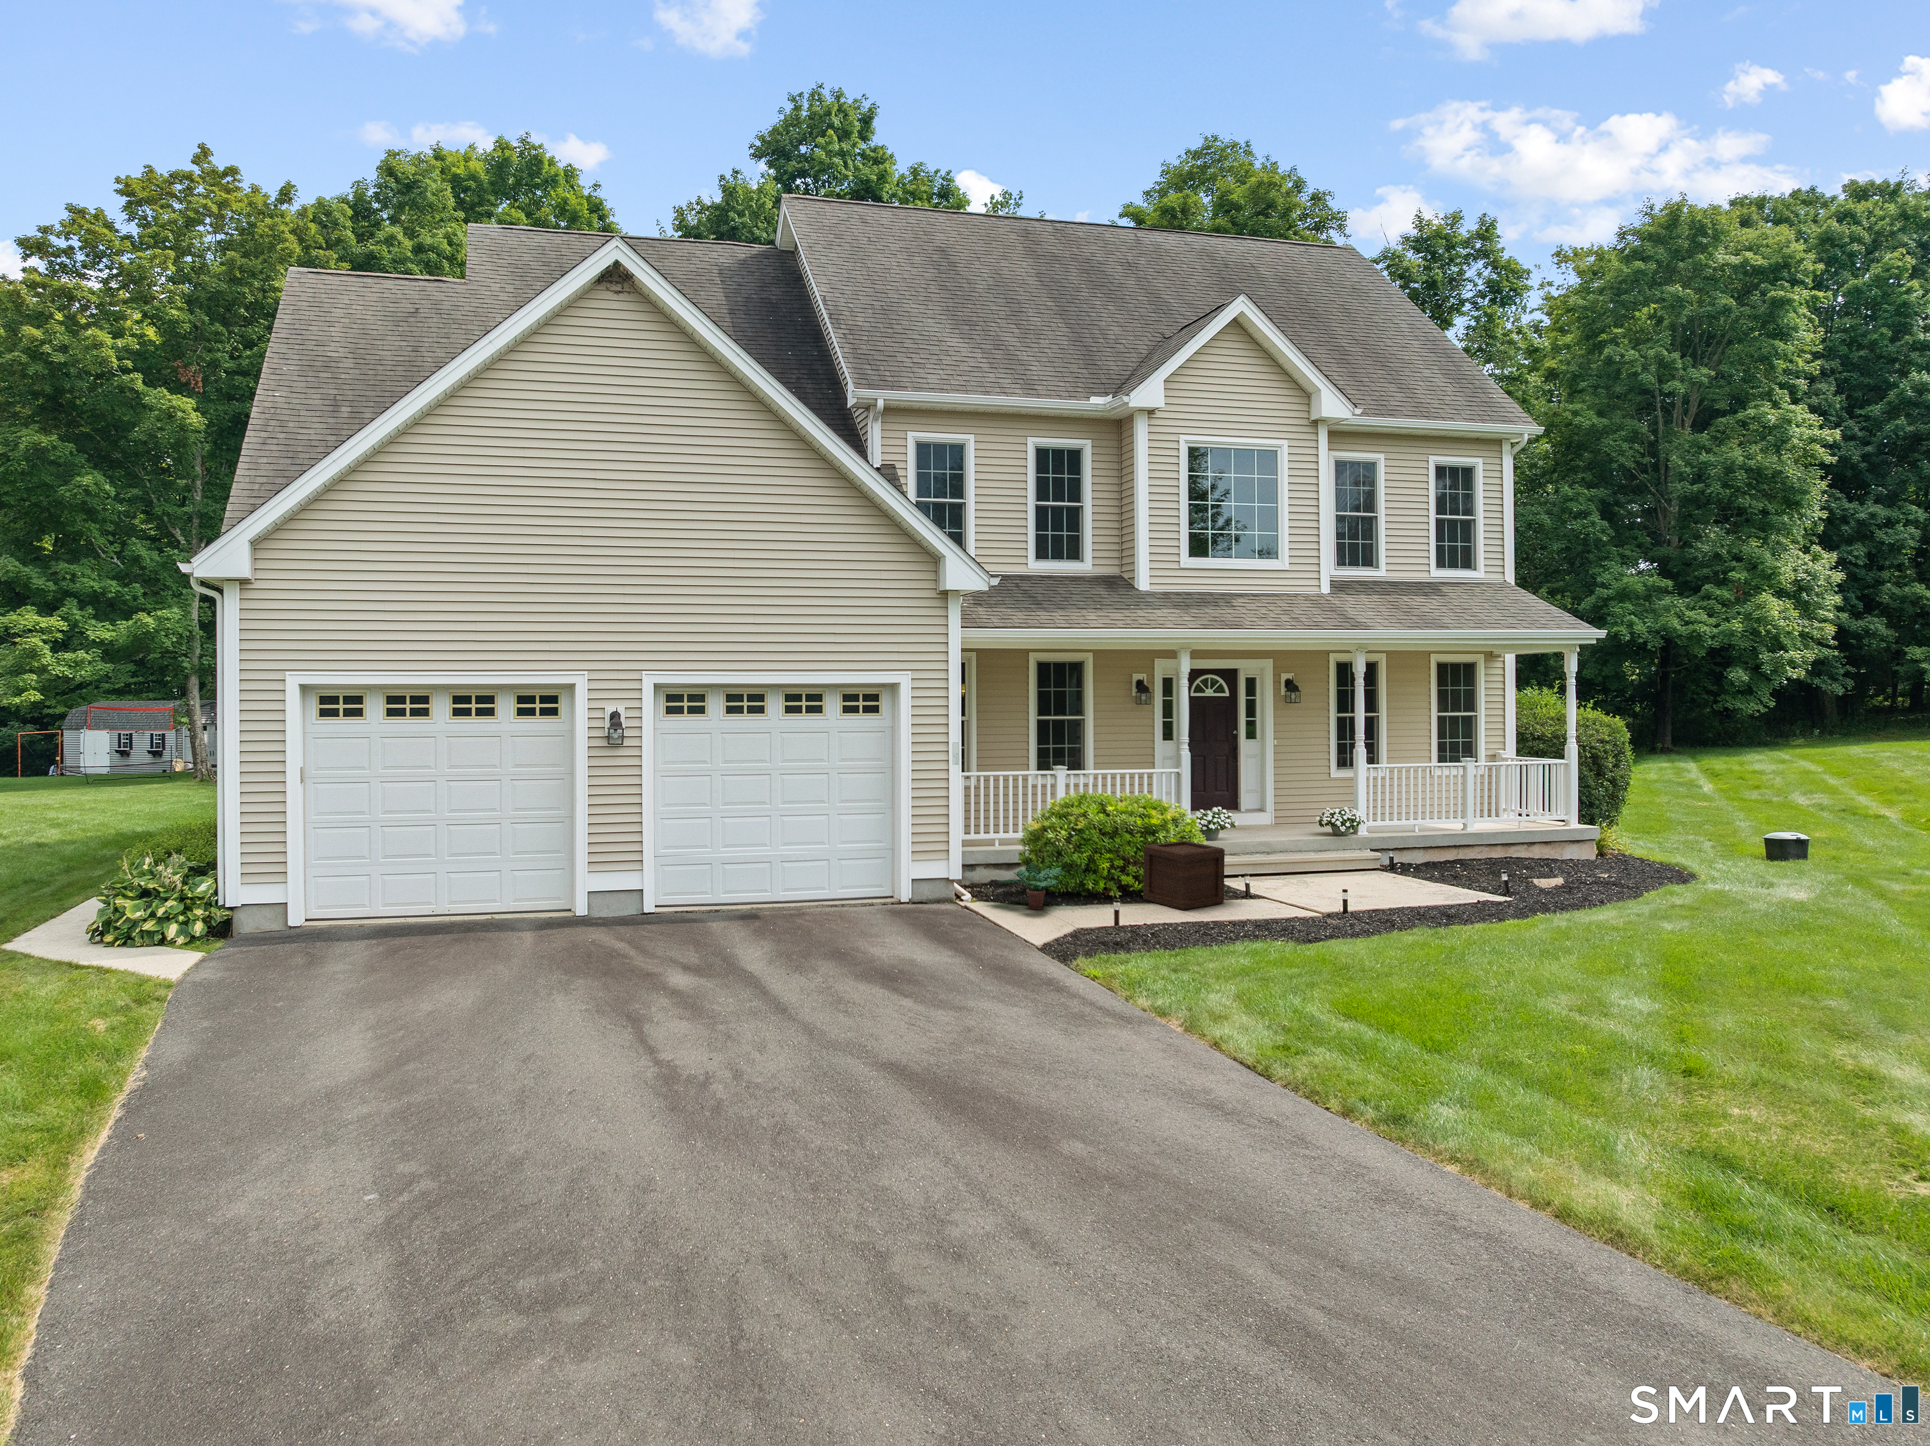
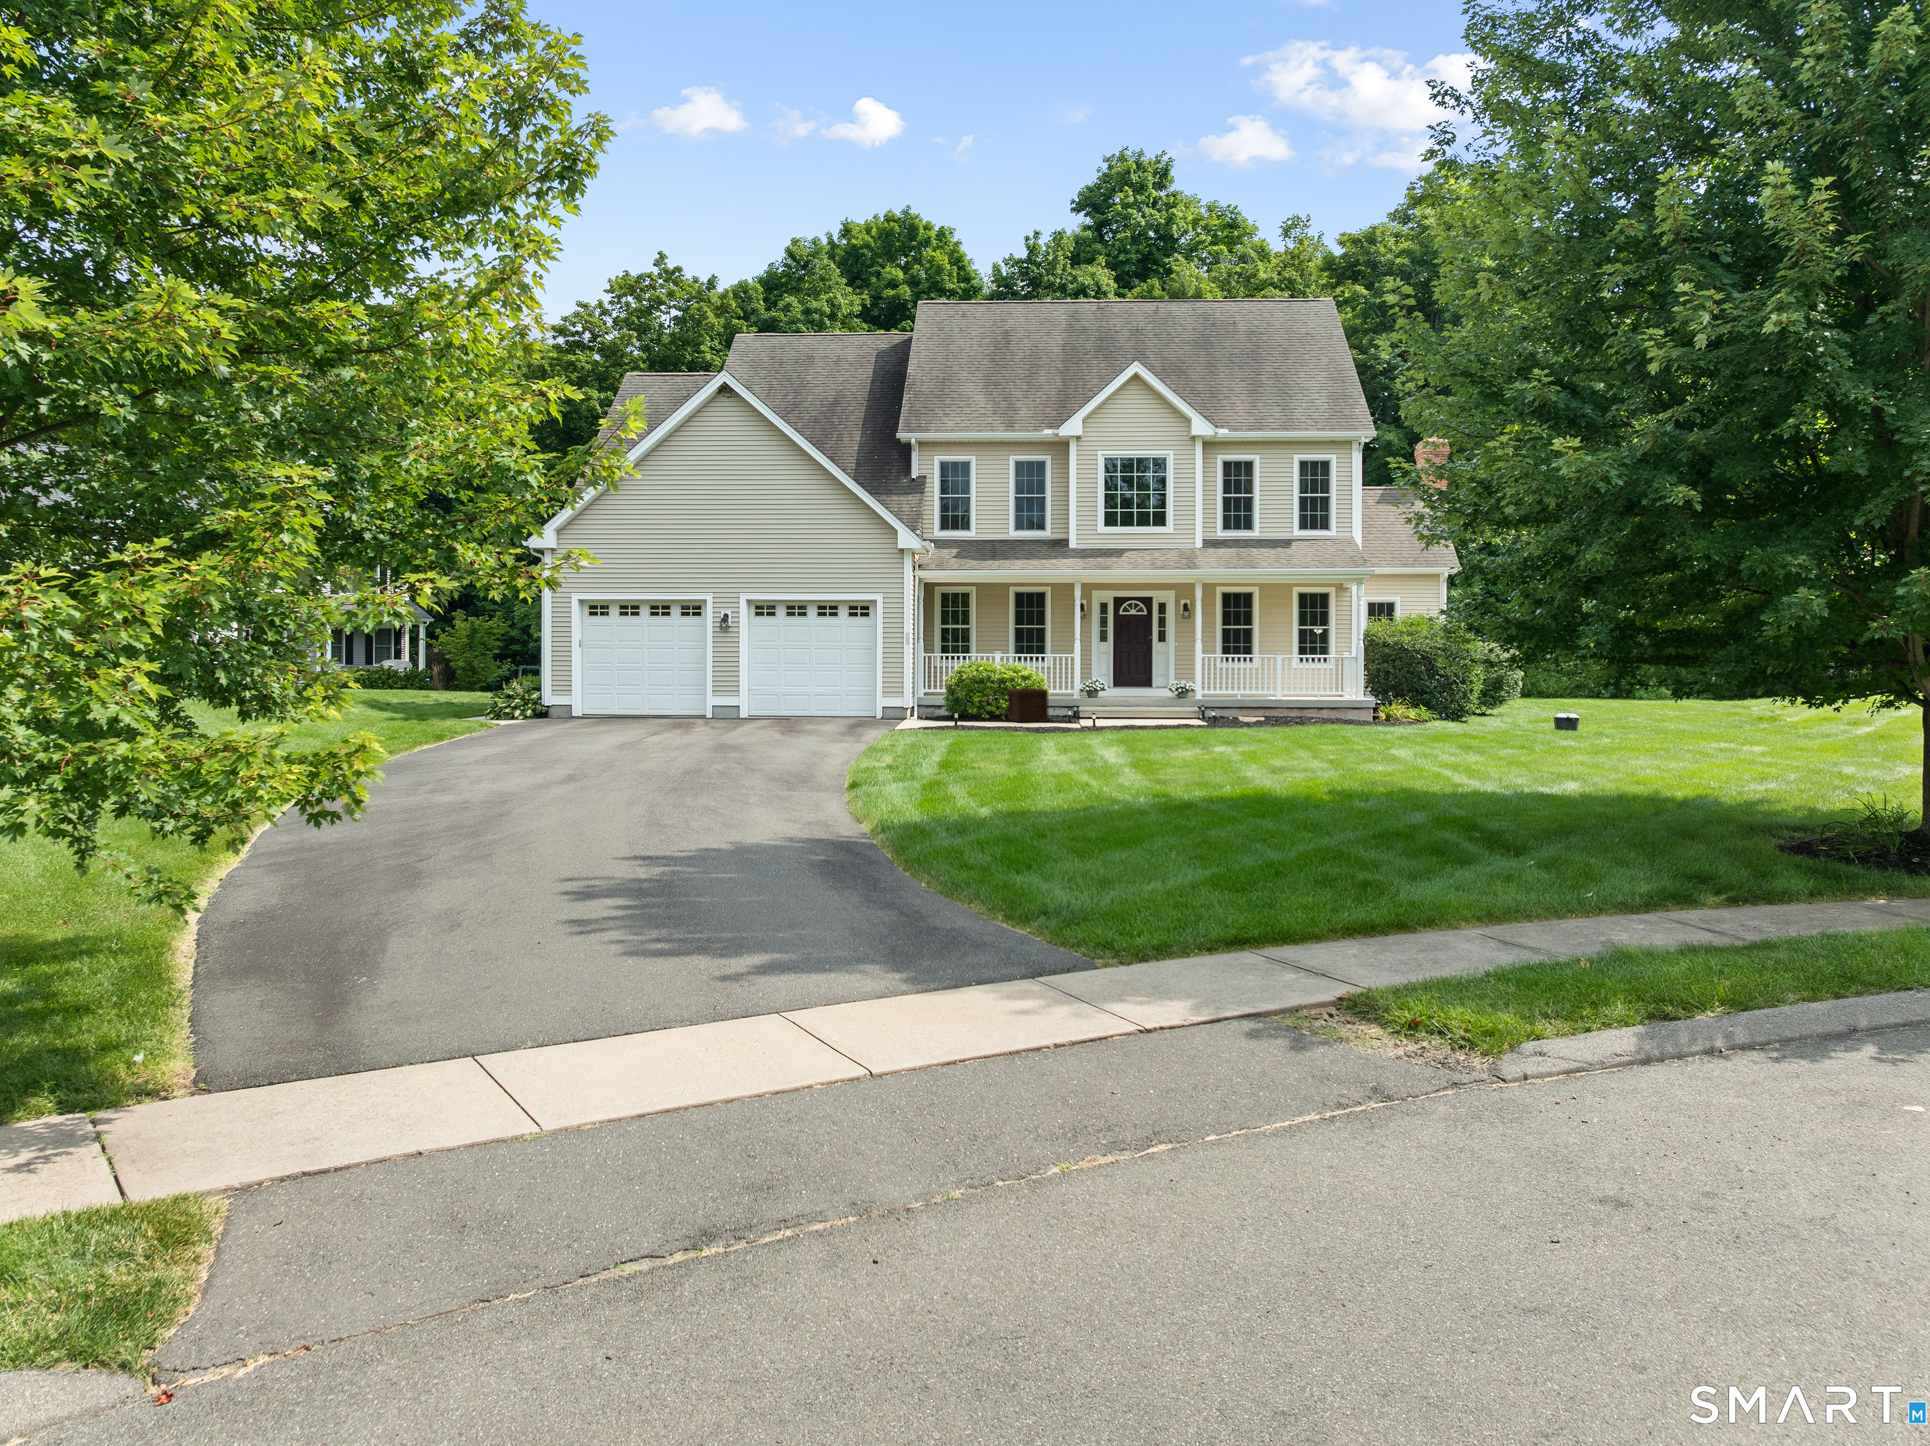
potted plant: present [997,863,1063,910] -> none [923,695,960,721]

